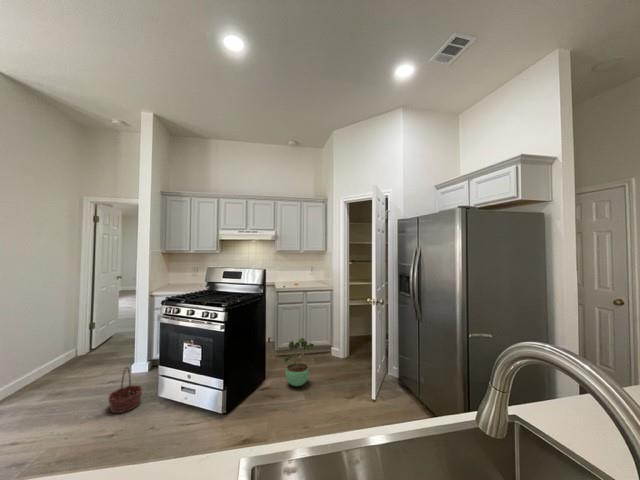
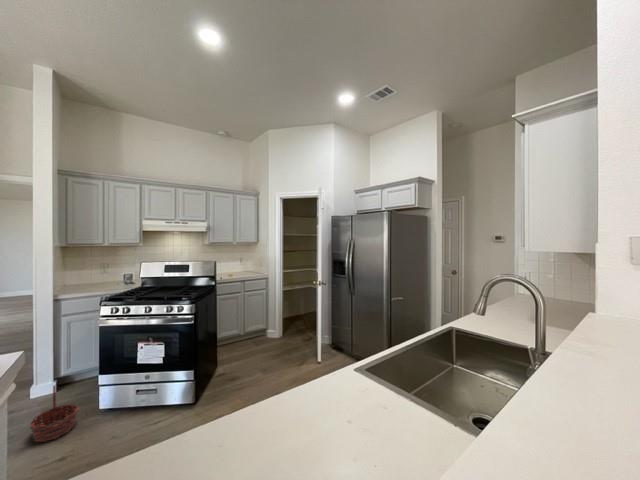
potted plant: present [285,338,314,386] -> none [239,322,265,366]

